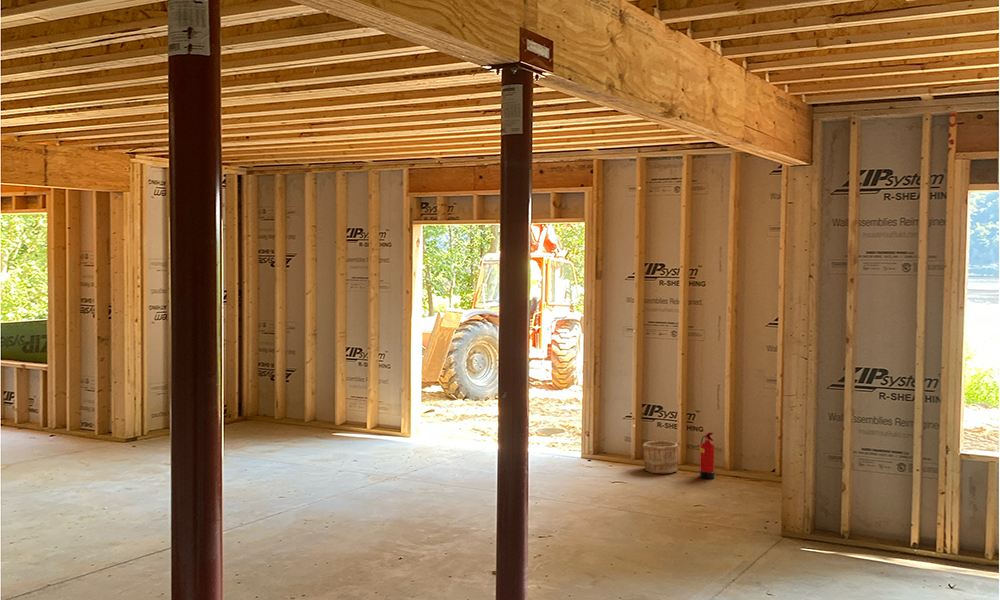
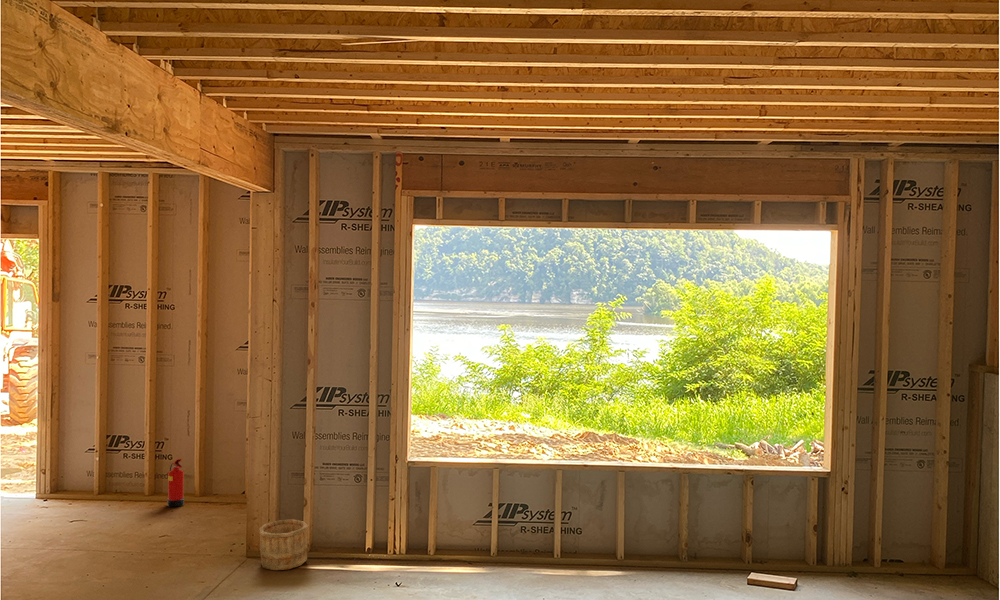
wooden bucket: present [643,440,678,474] -> present [259,519,308,570]

